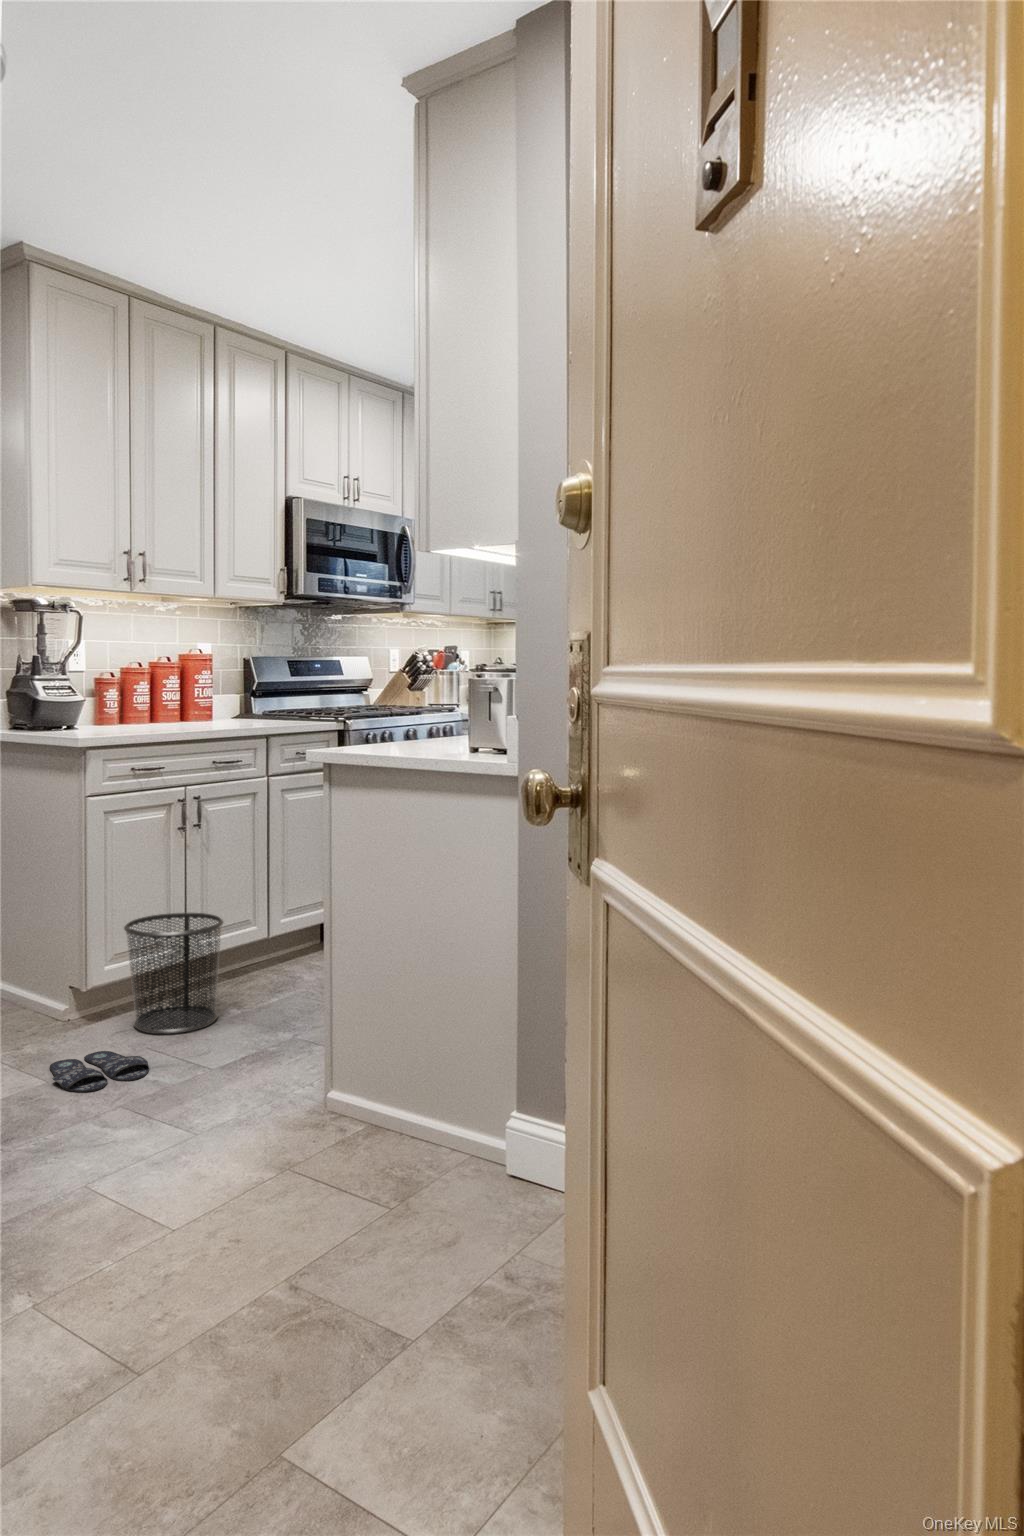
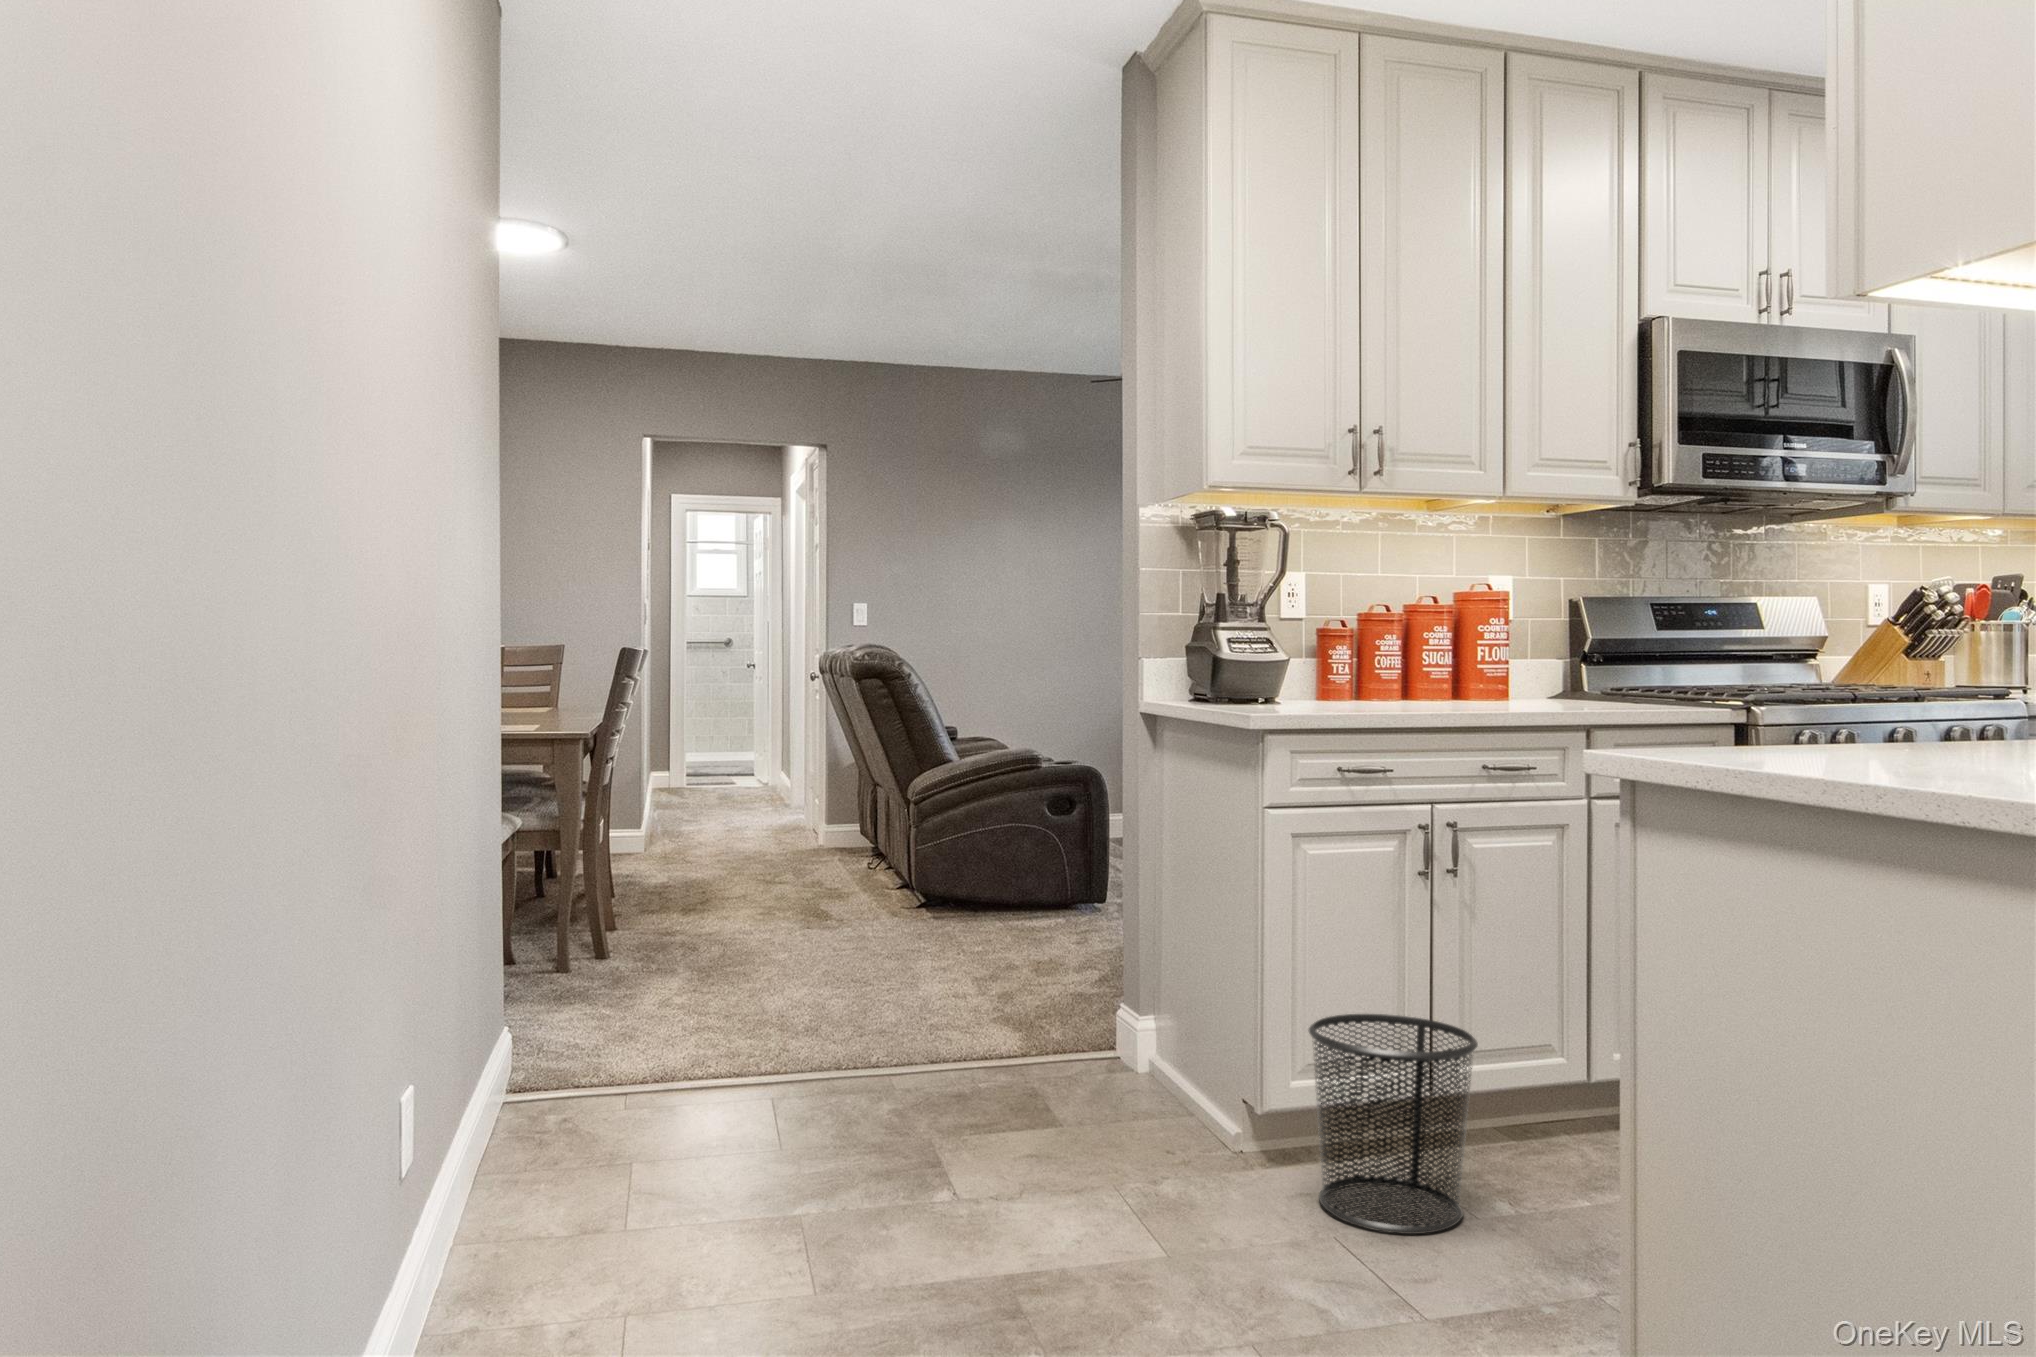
slippers: present [50,1051,149,1092] -> none [1159,1230,1312,1305]

